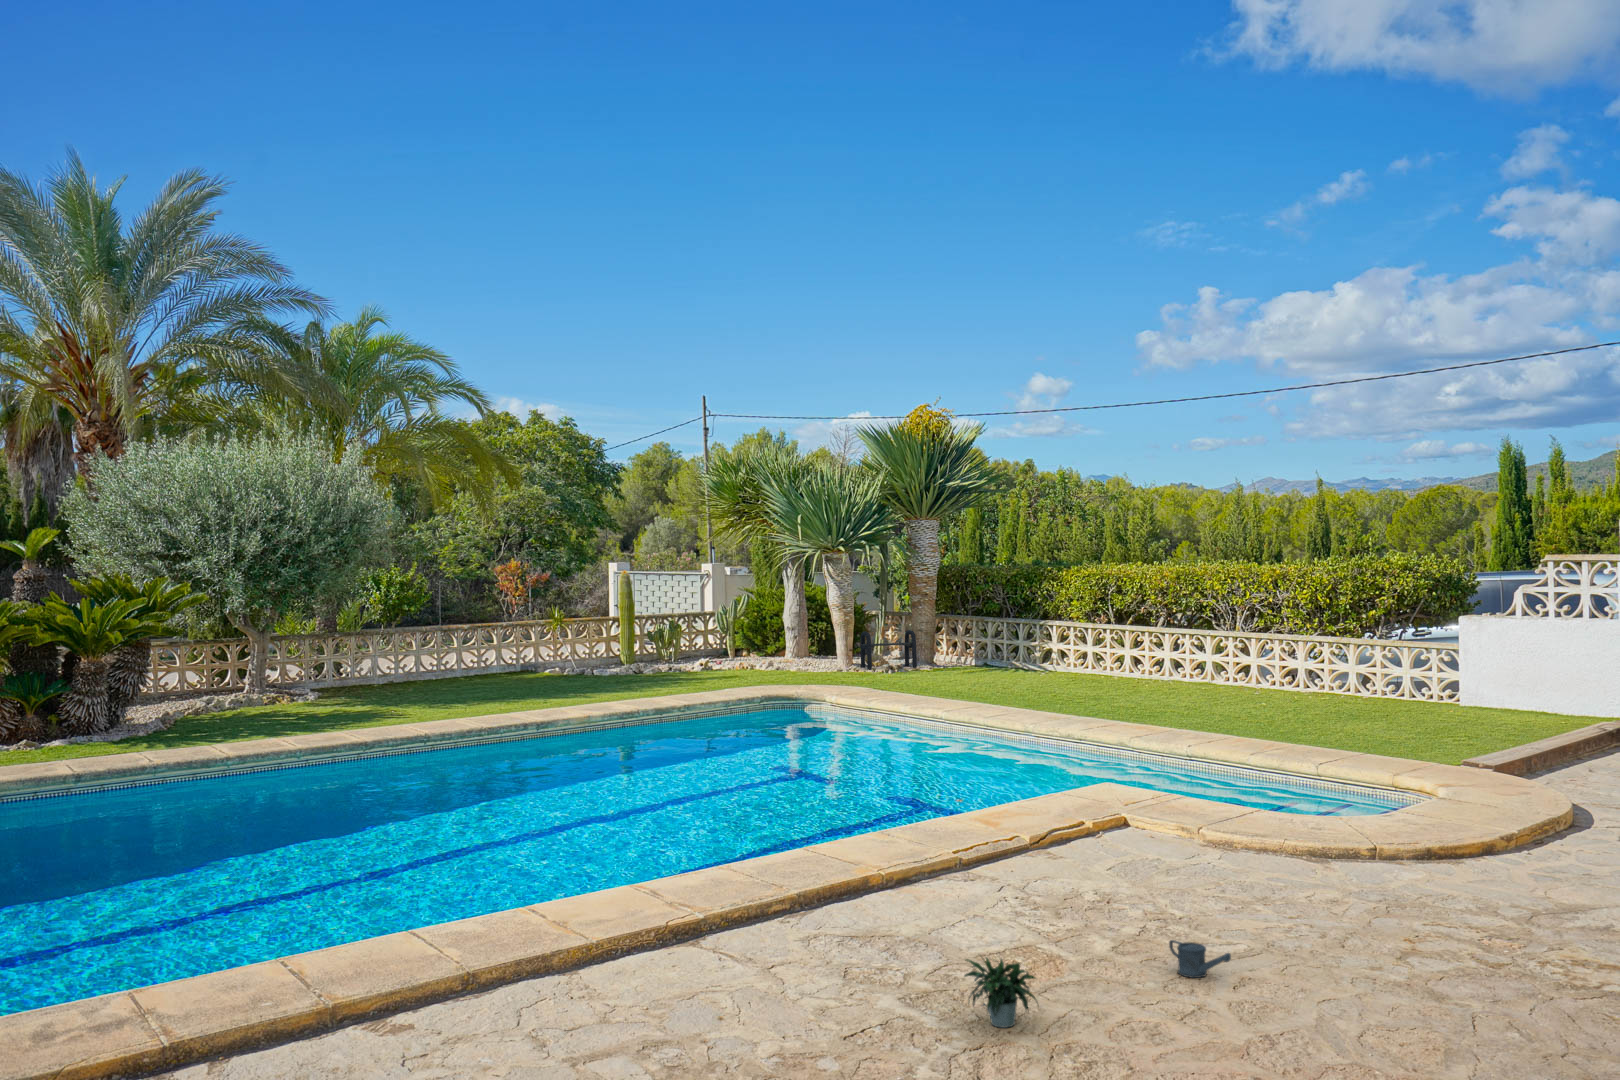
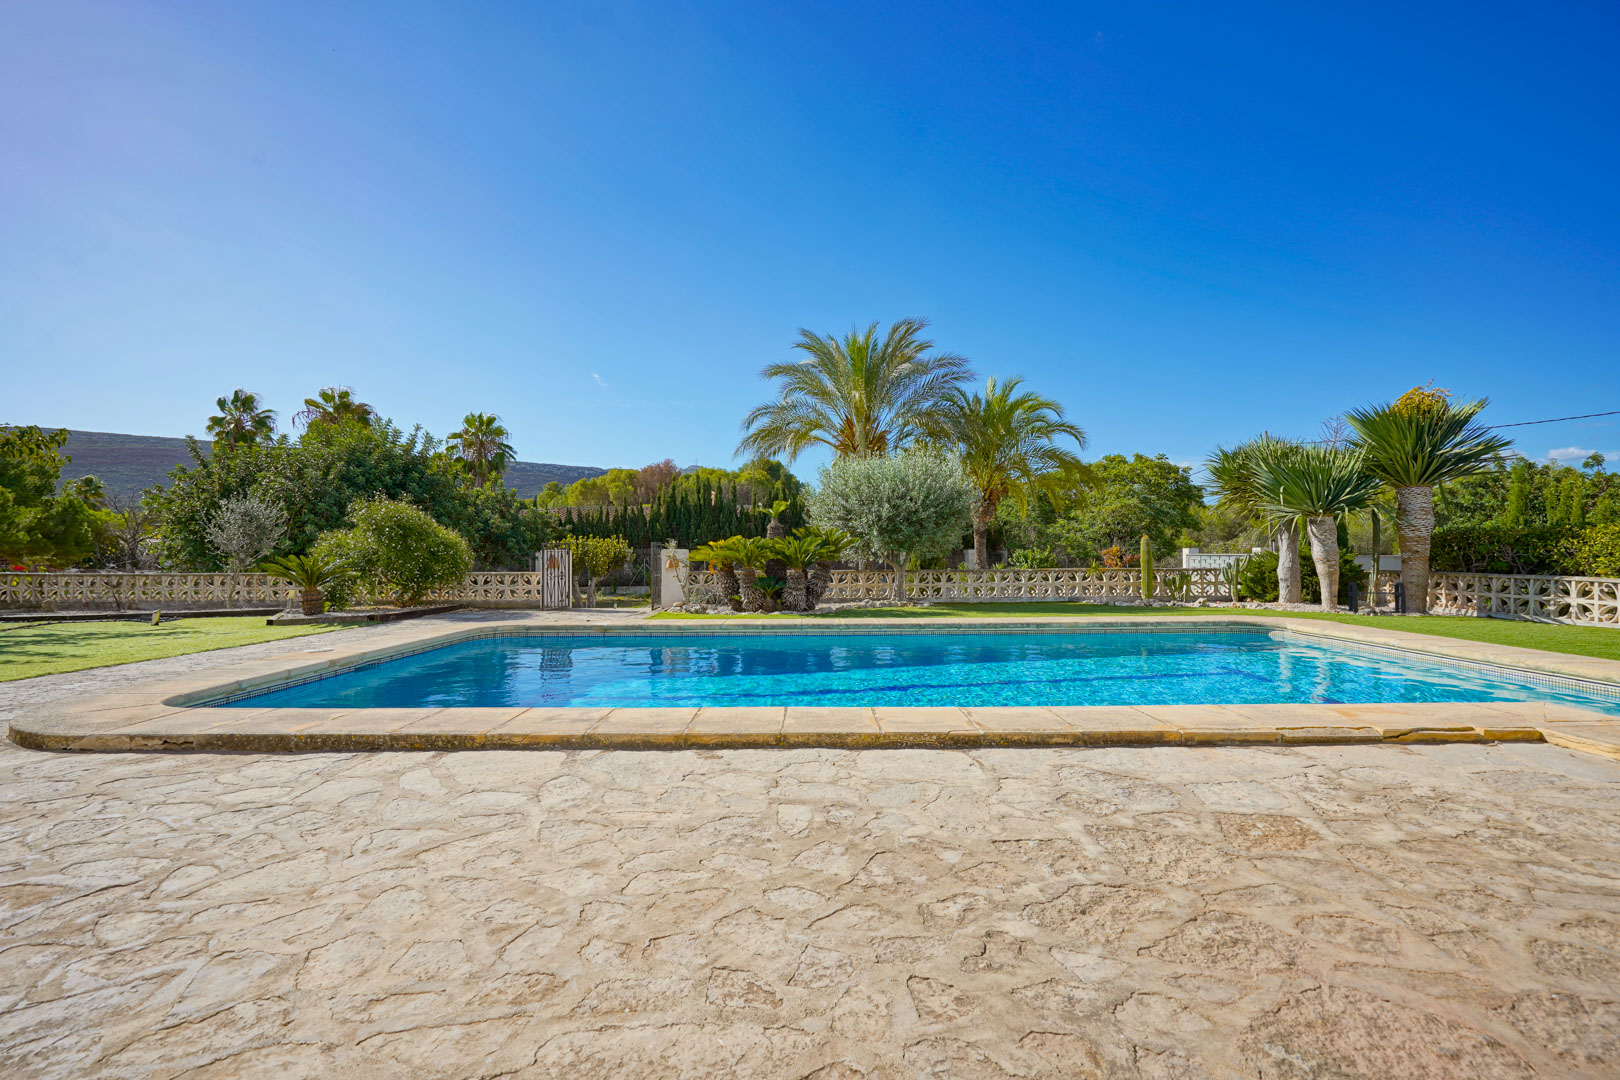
watering can: present [1169,940,1231,978] -> none [1472,843,1563,900]
potted plant: present [964,958,1037,1028] -> none [1118,793,1212,881]

